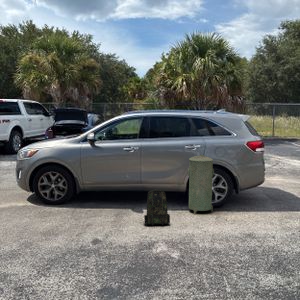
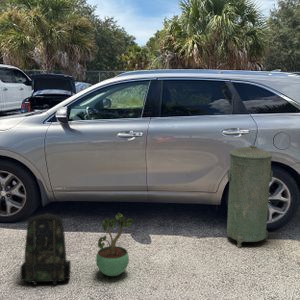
potted plant: none [113,189,133,224] -> present [96,212,134,276]
backpack: present [144,189,170,225] -> present [21,213,71,285]

